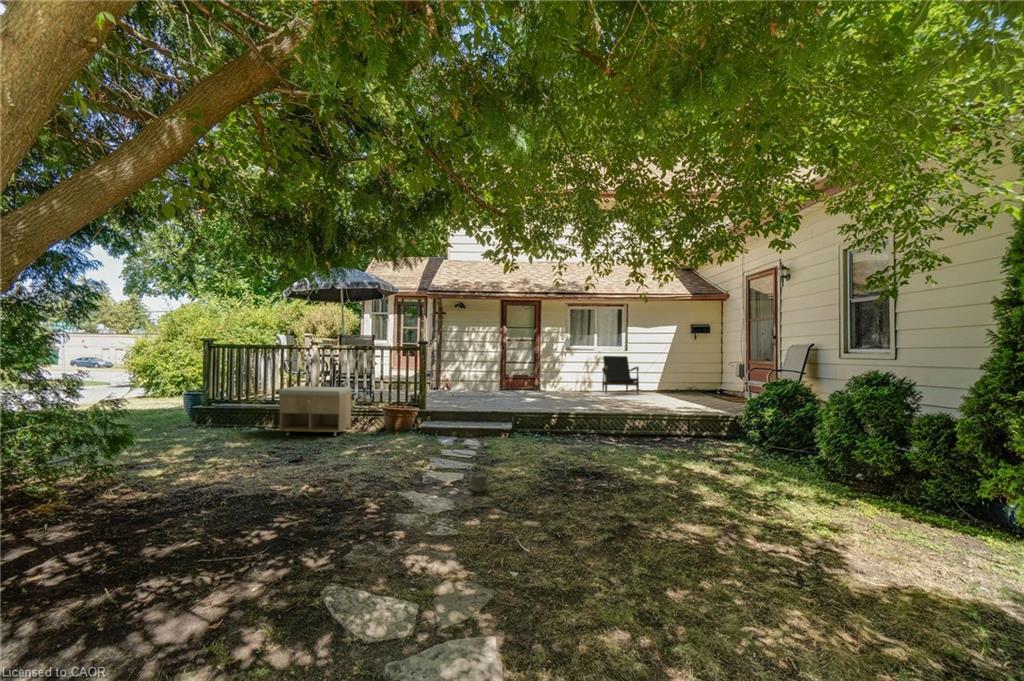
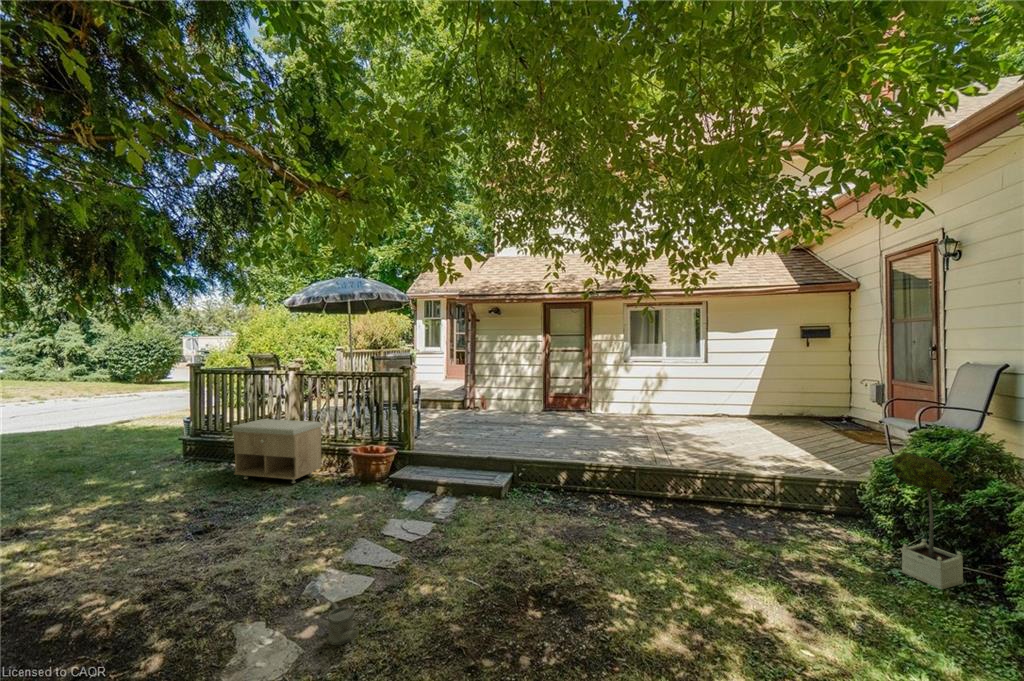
lounge chair: present [602,356,639,395] -> none [671,369,721,424]
potted tree: none [759,387,793,461] -> present [893,452,963,589]

